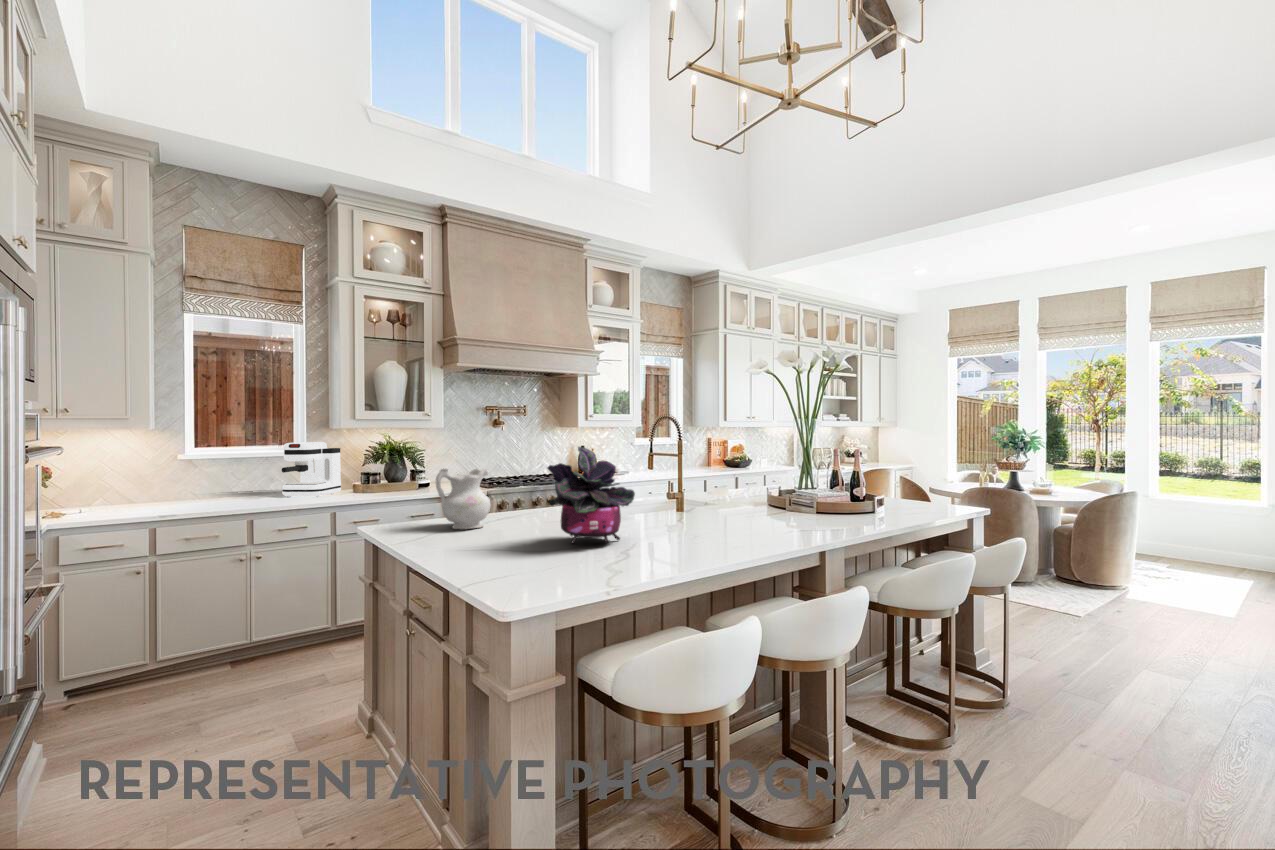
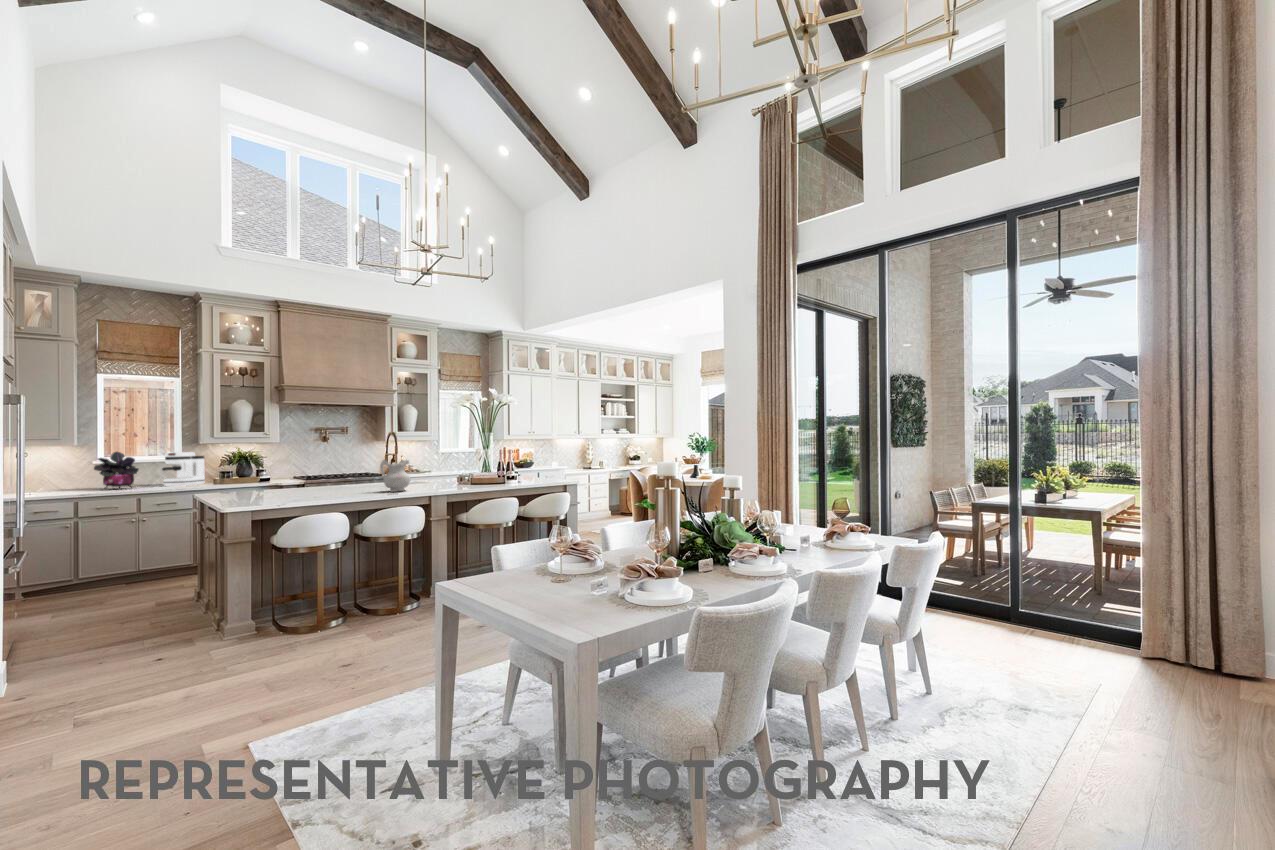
potted plant: present [548,447,635,544] -> present [94,452,139,488]
ceramic pitcher: present [436,469,490,529] -> present [380,460,410,492]

